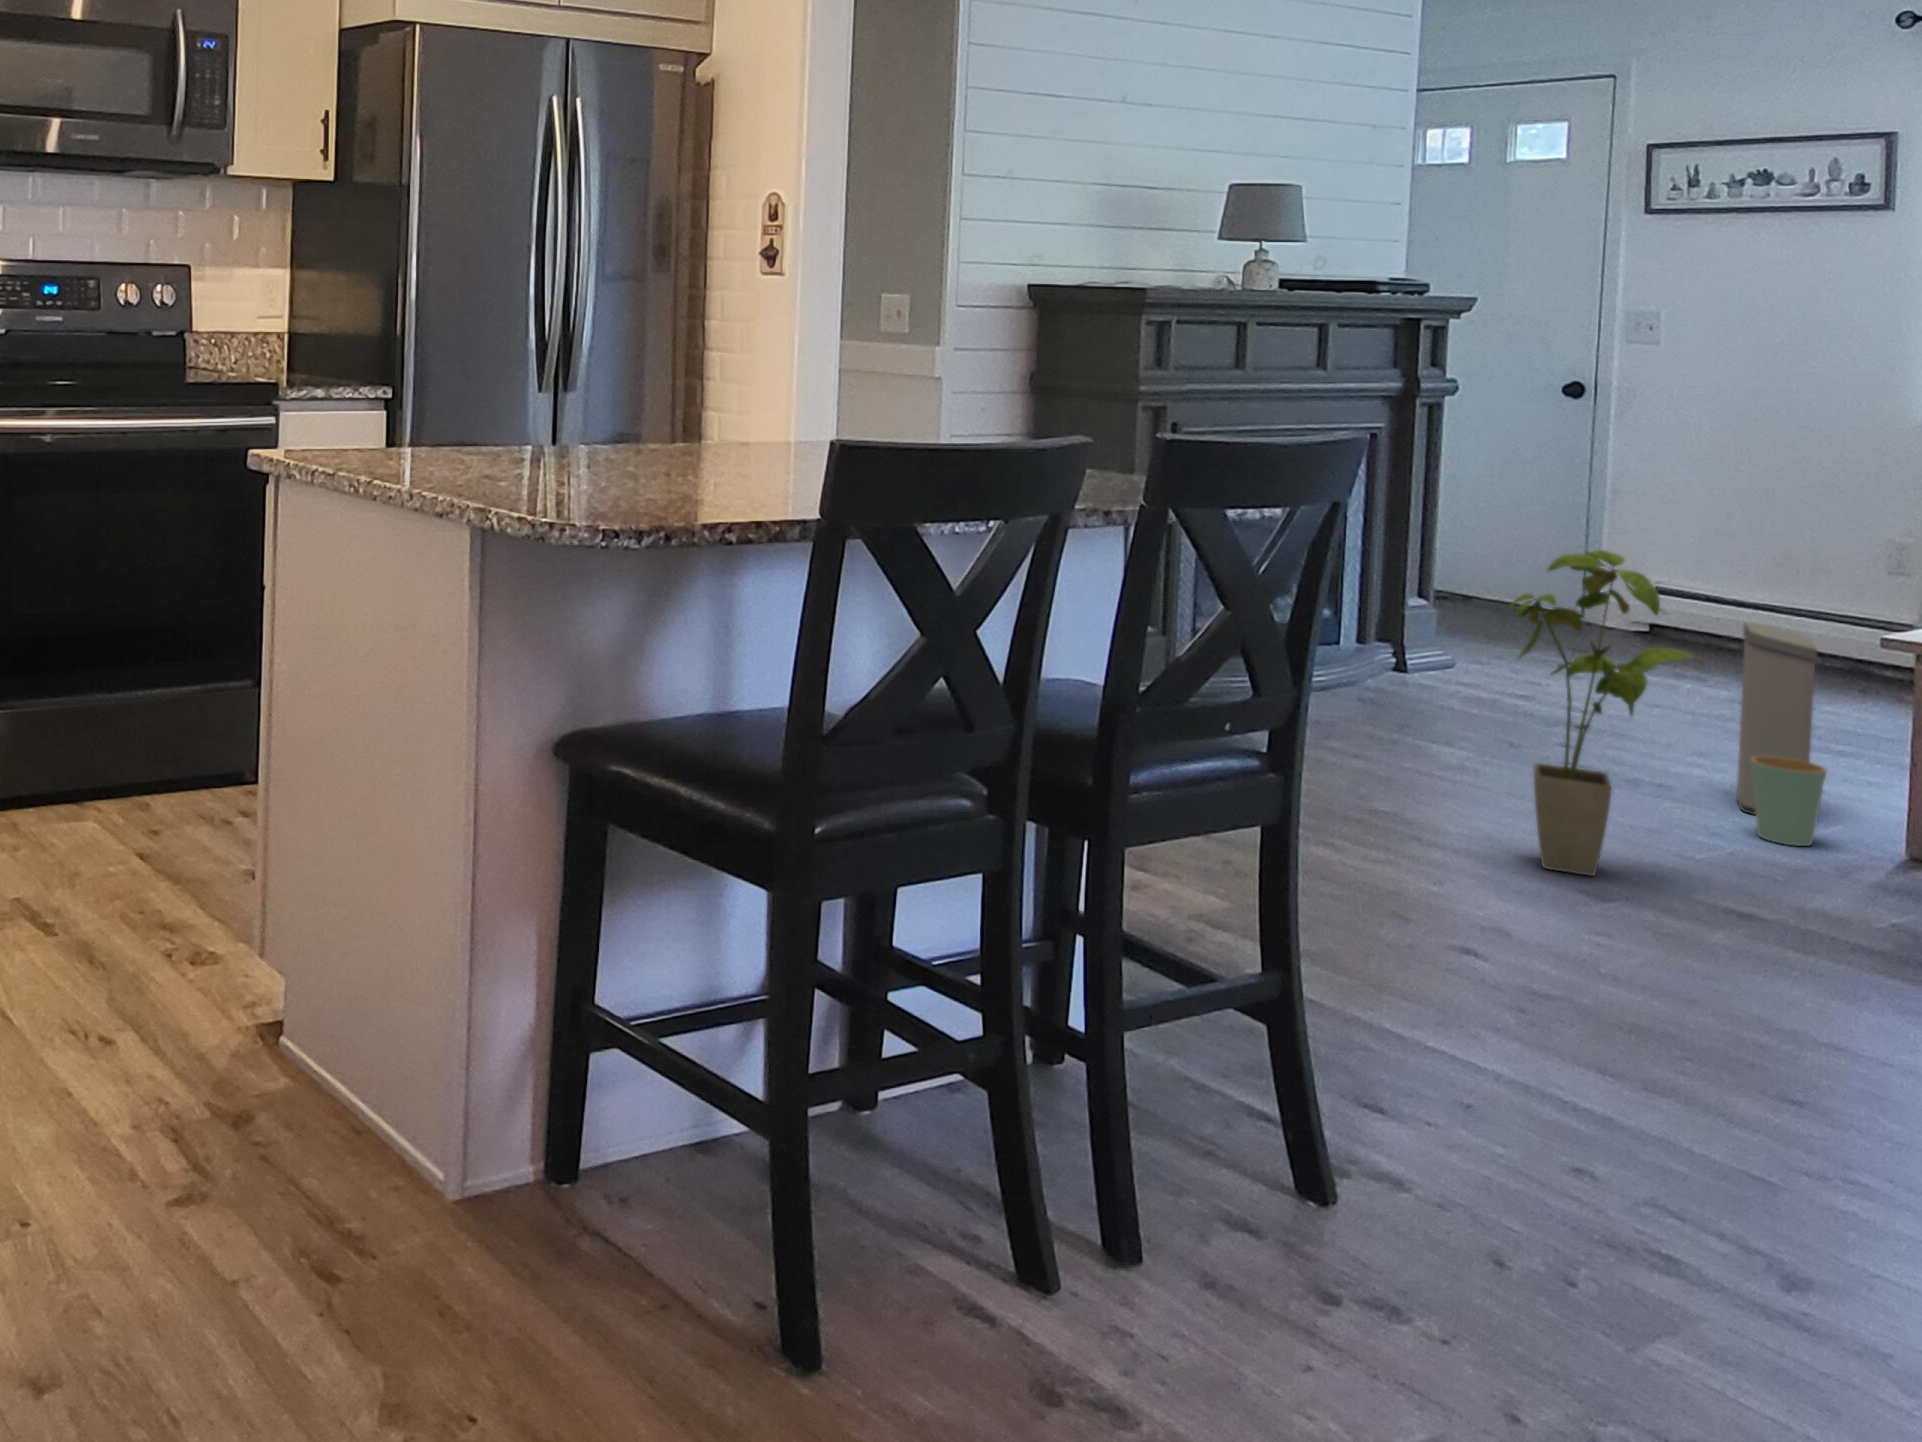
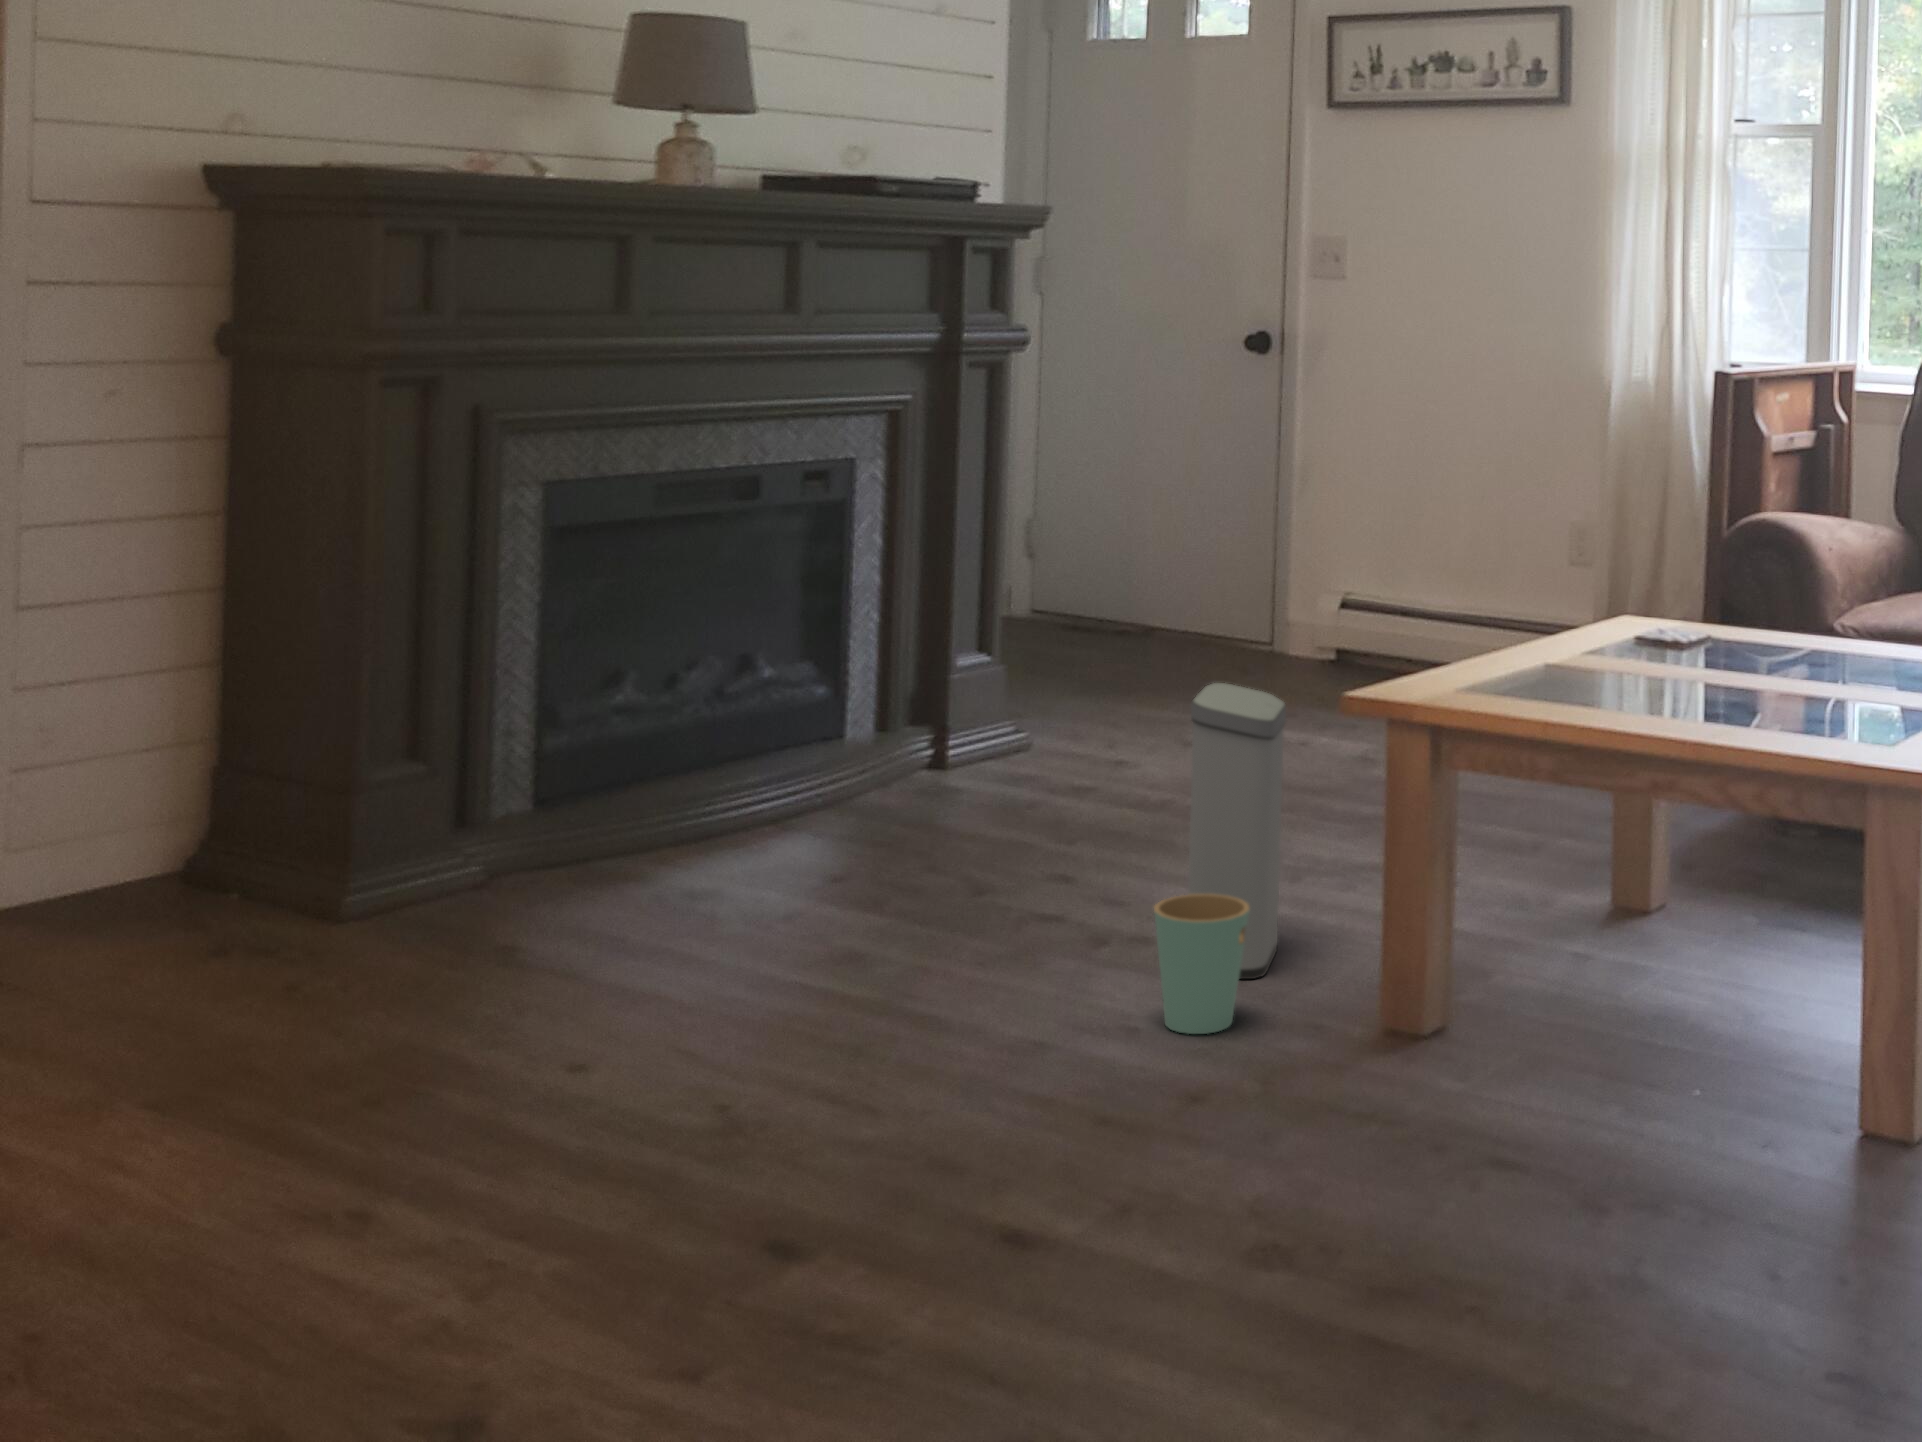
house plant: present [1510,550,1702,876] -> none [675,615,988,1176]

